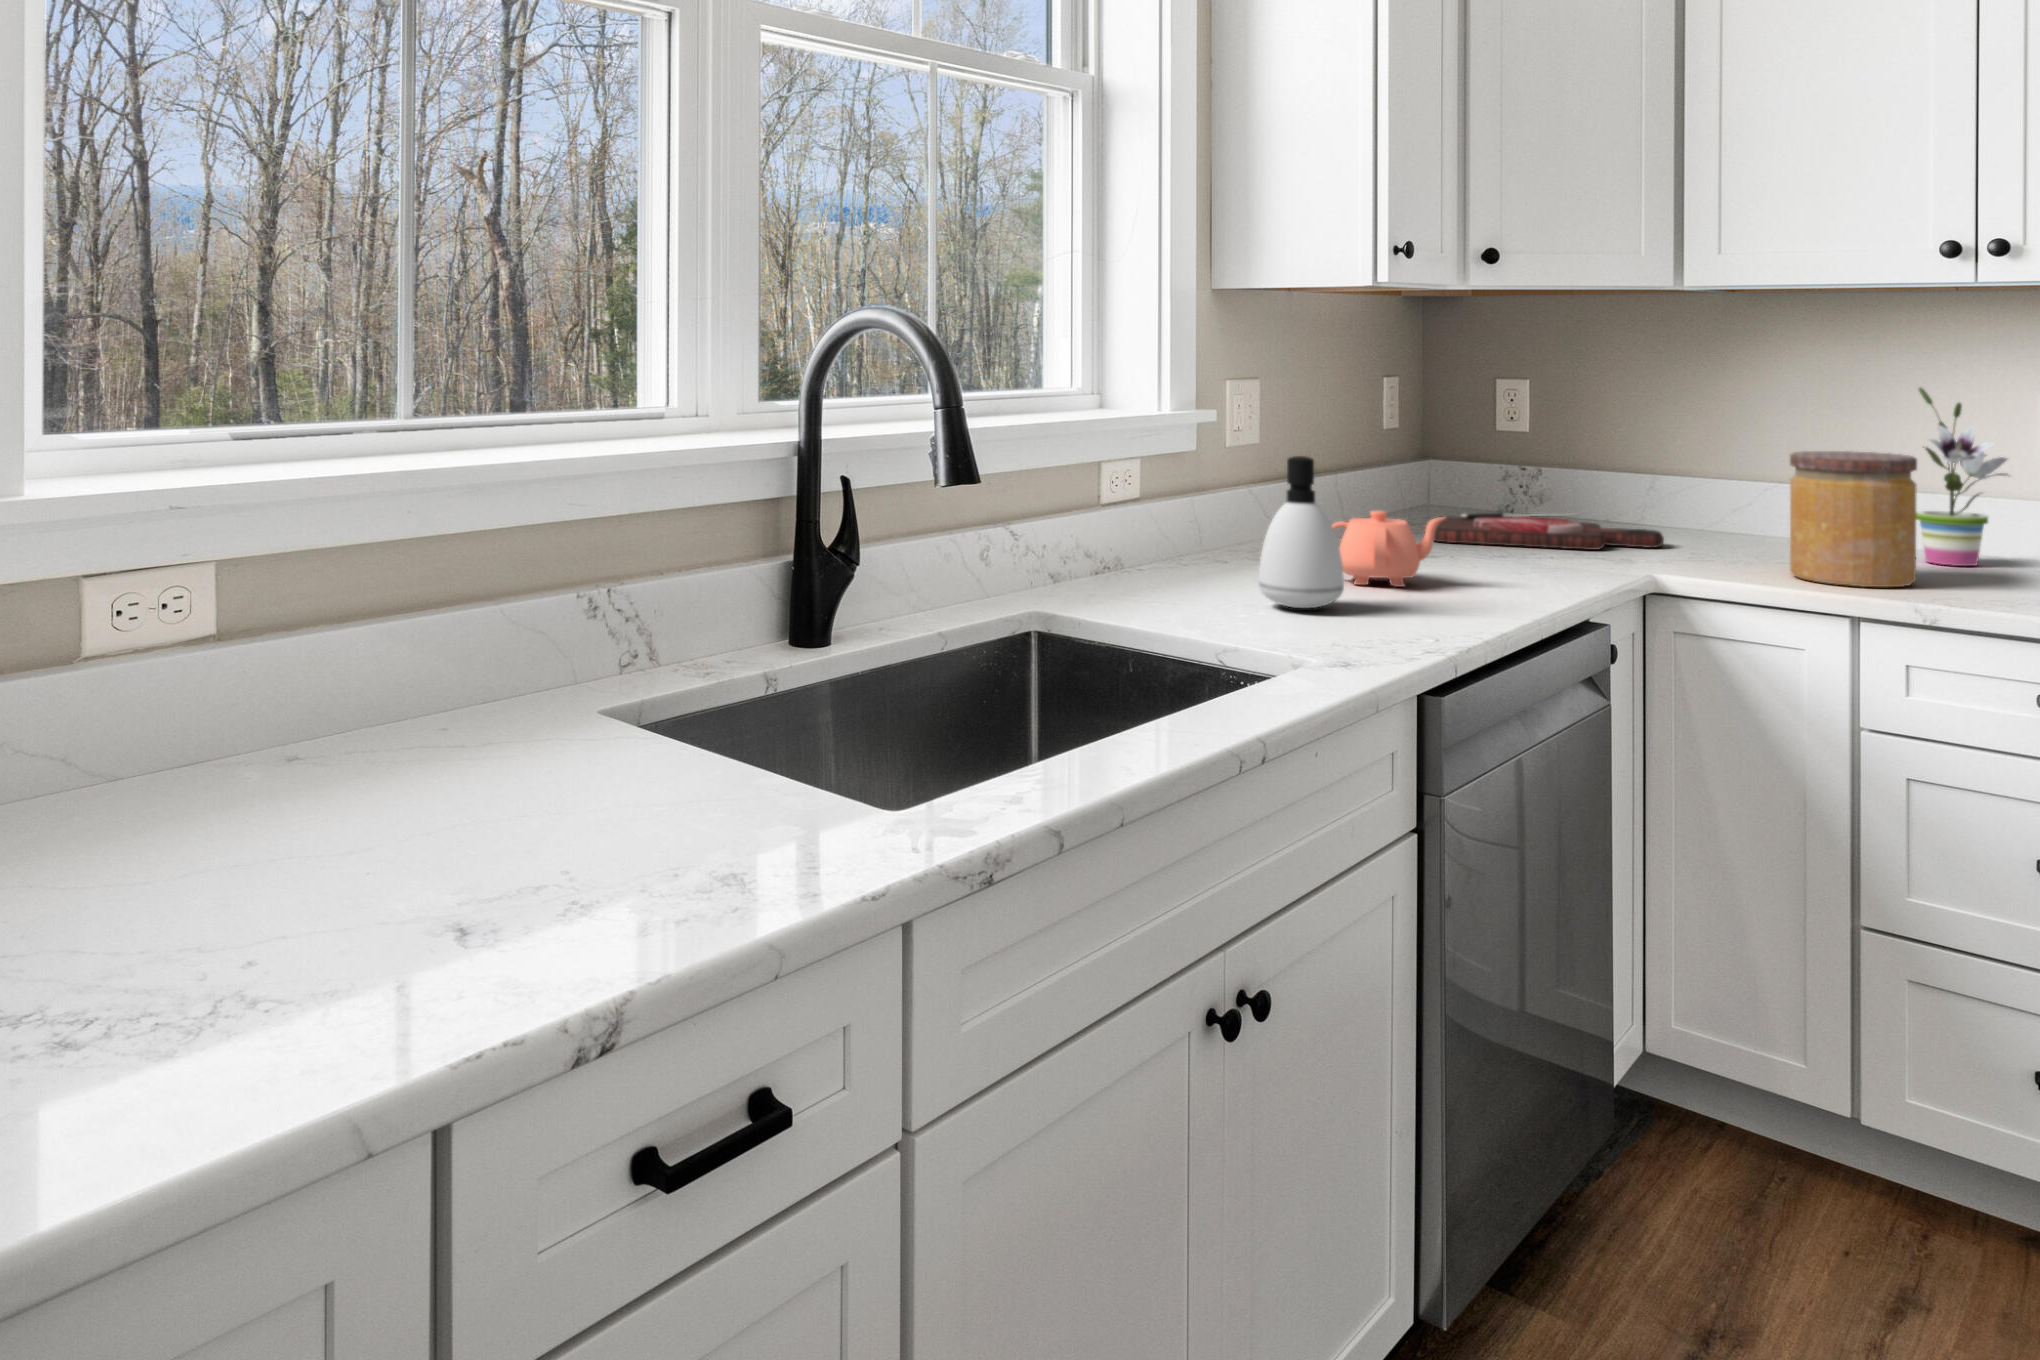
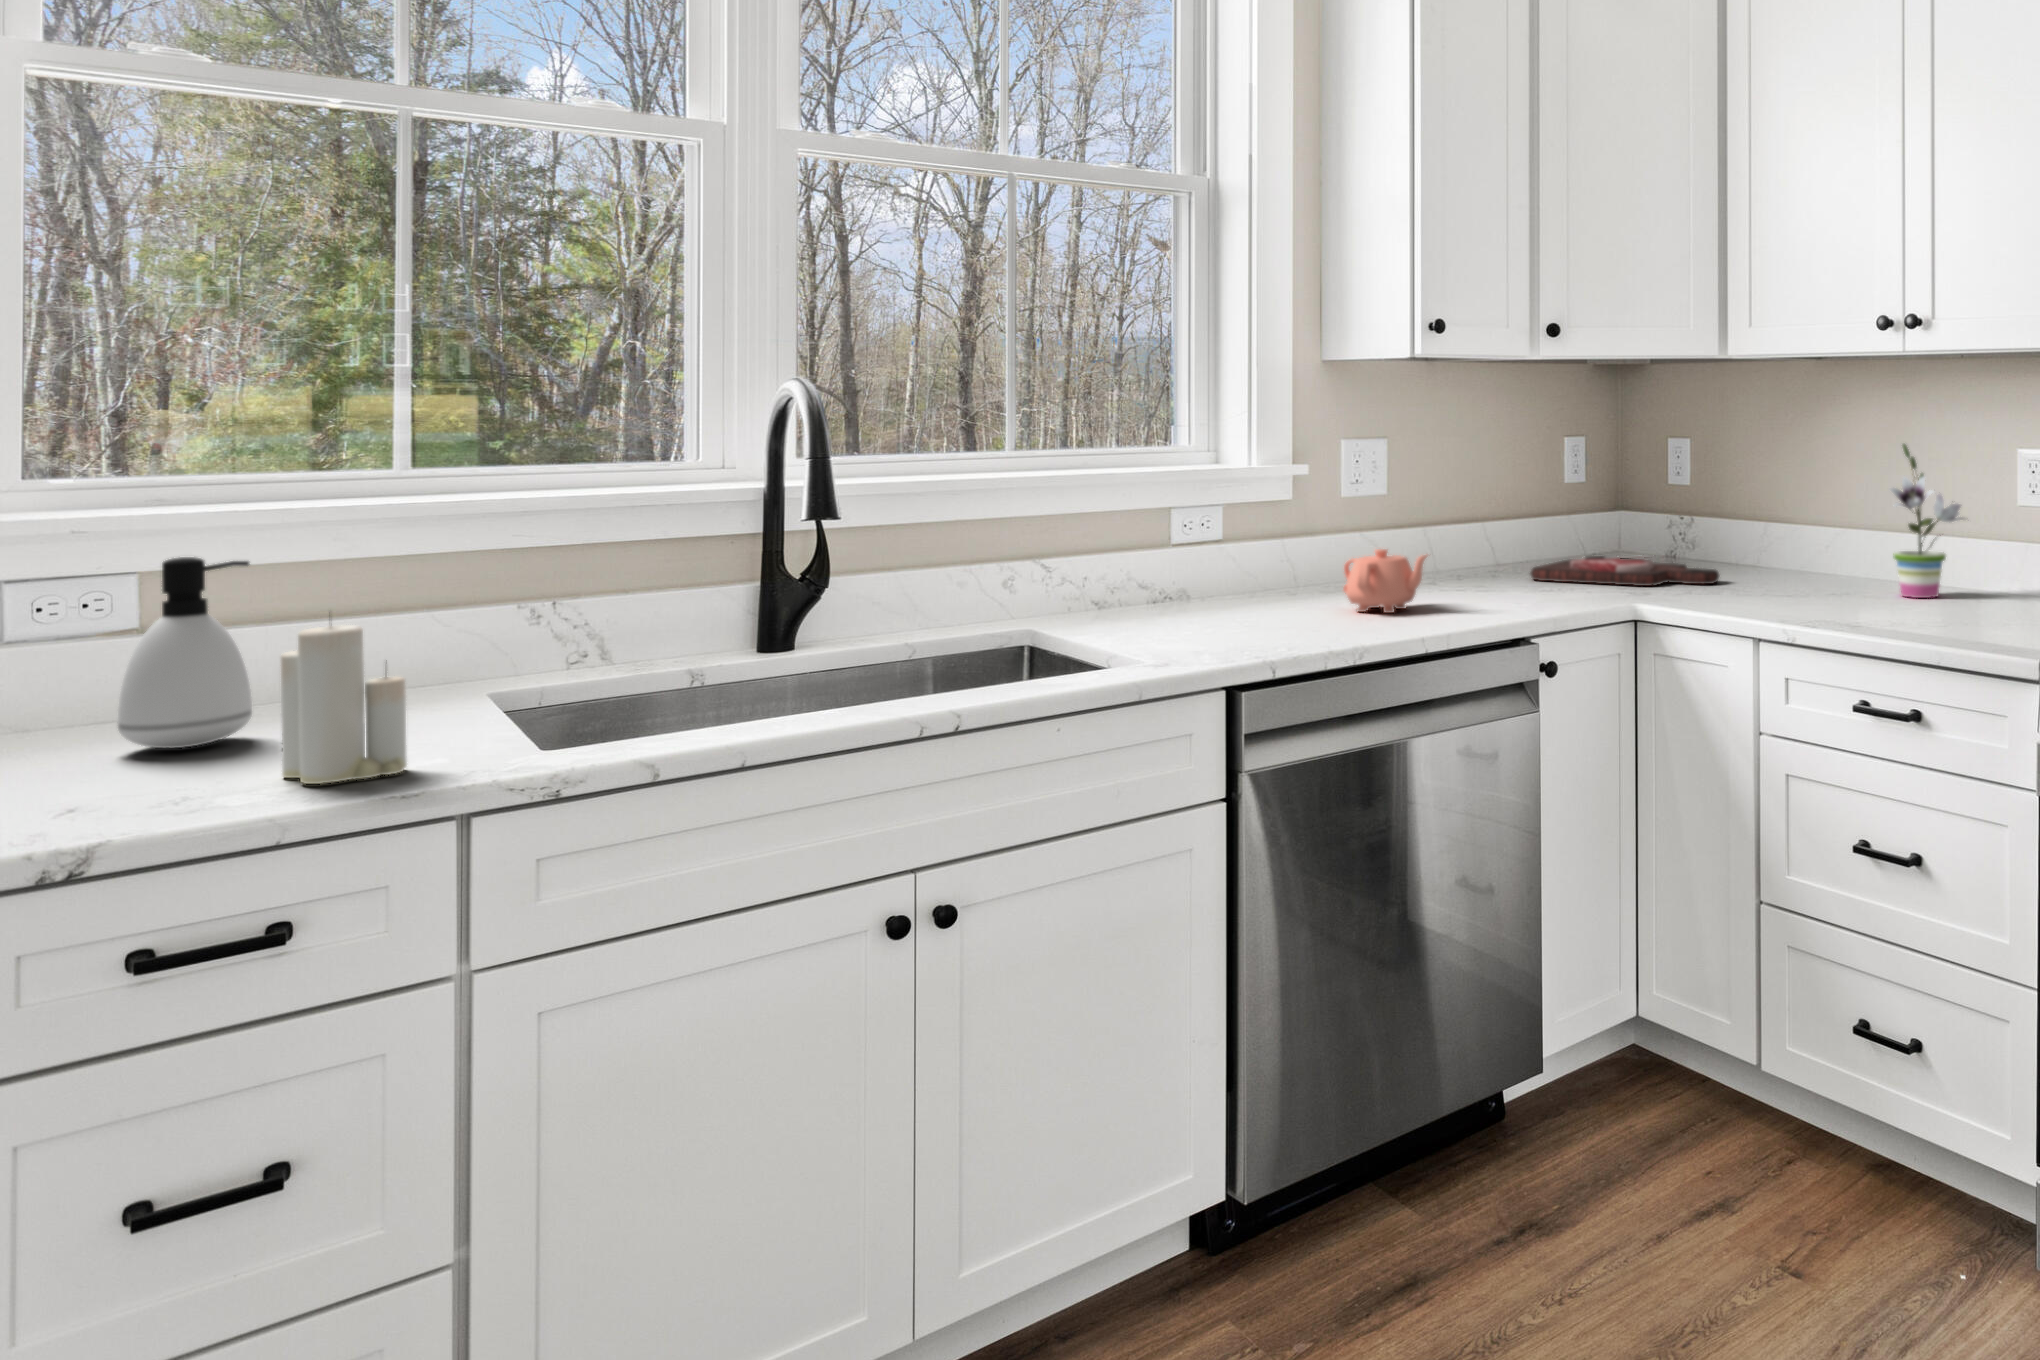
jar: present [1790,451,1917,587] -> none [1743,498,1834,613]
soap dispenser: present [1259,456,1344,608] -> present [118,557,252,748]
candle: none [602,628,767,878] -> present [280,625,407,784]

